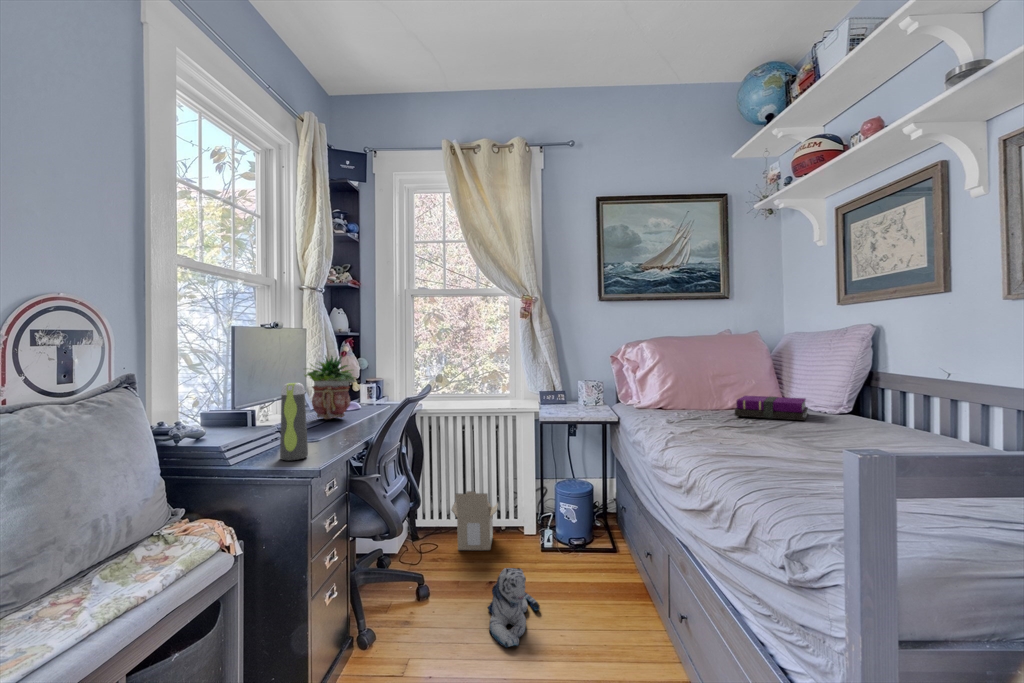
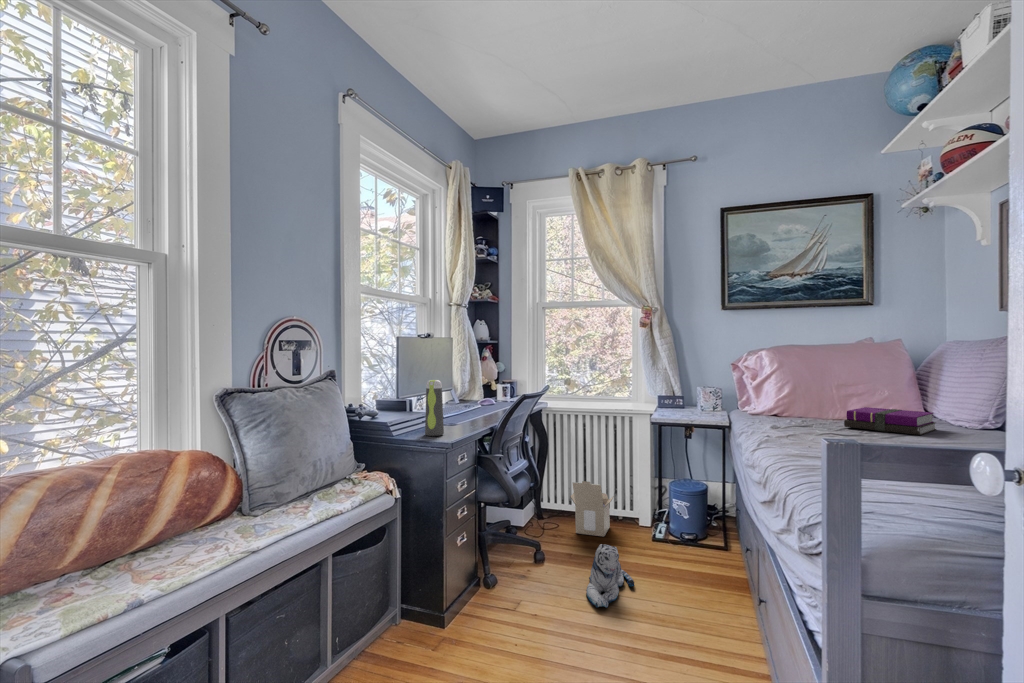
potted plant: present [305,356,357,419] -> none [448,358,490,410]

